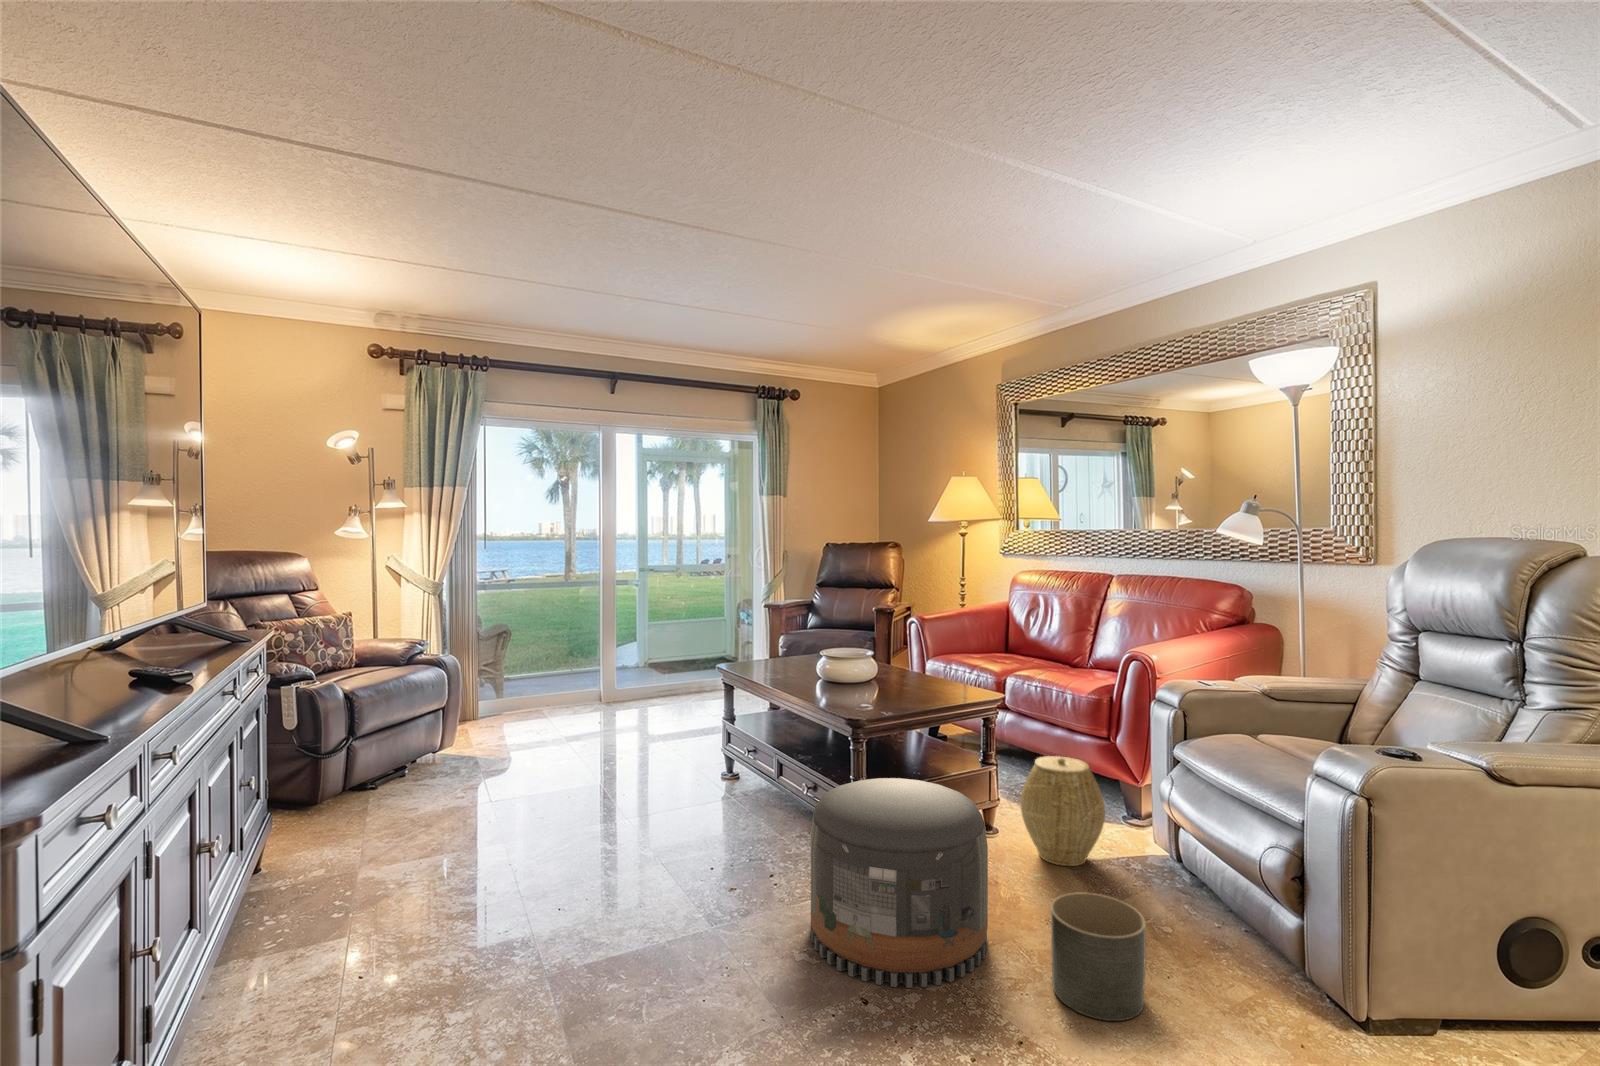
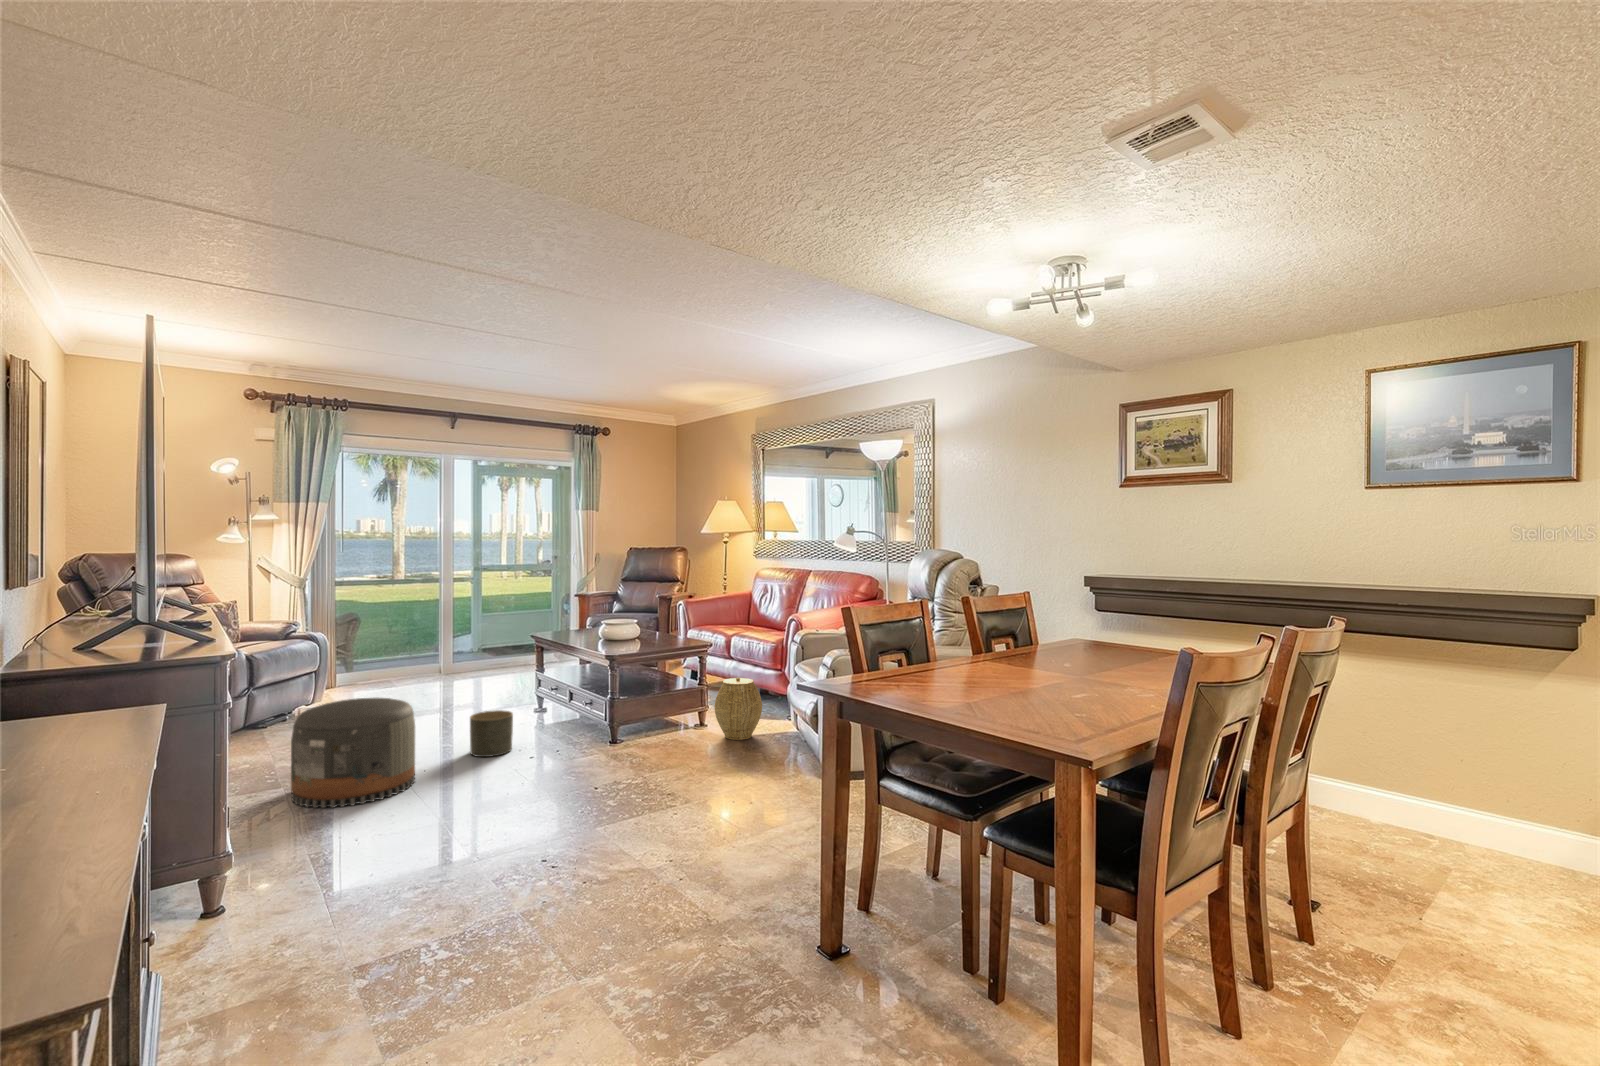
pouf: present [811,778,988,988] -> present [291,698,415,808]
planter: present [1050,893,1146,1021] -> present [470,710,513,757]

